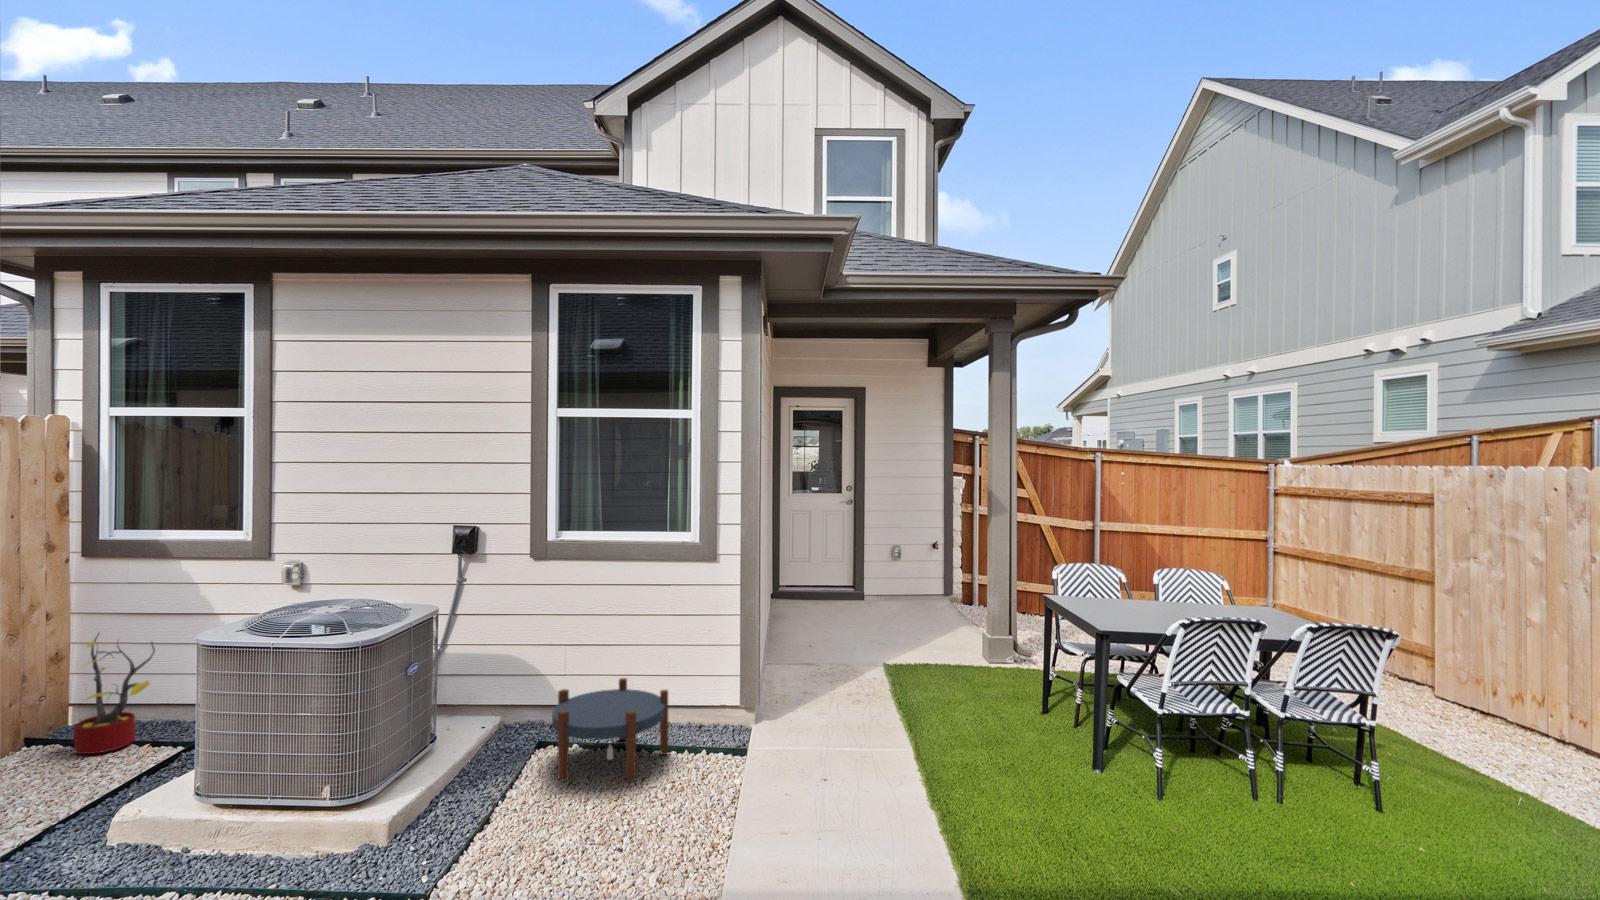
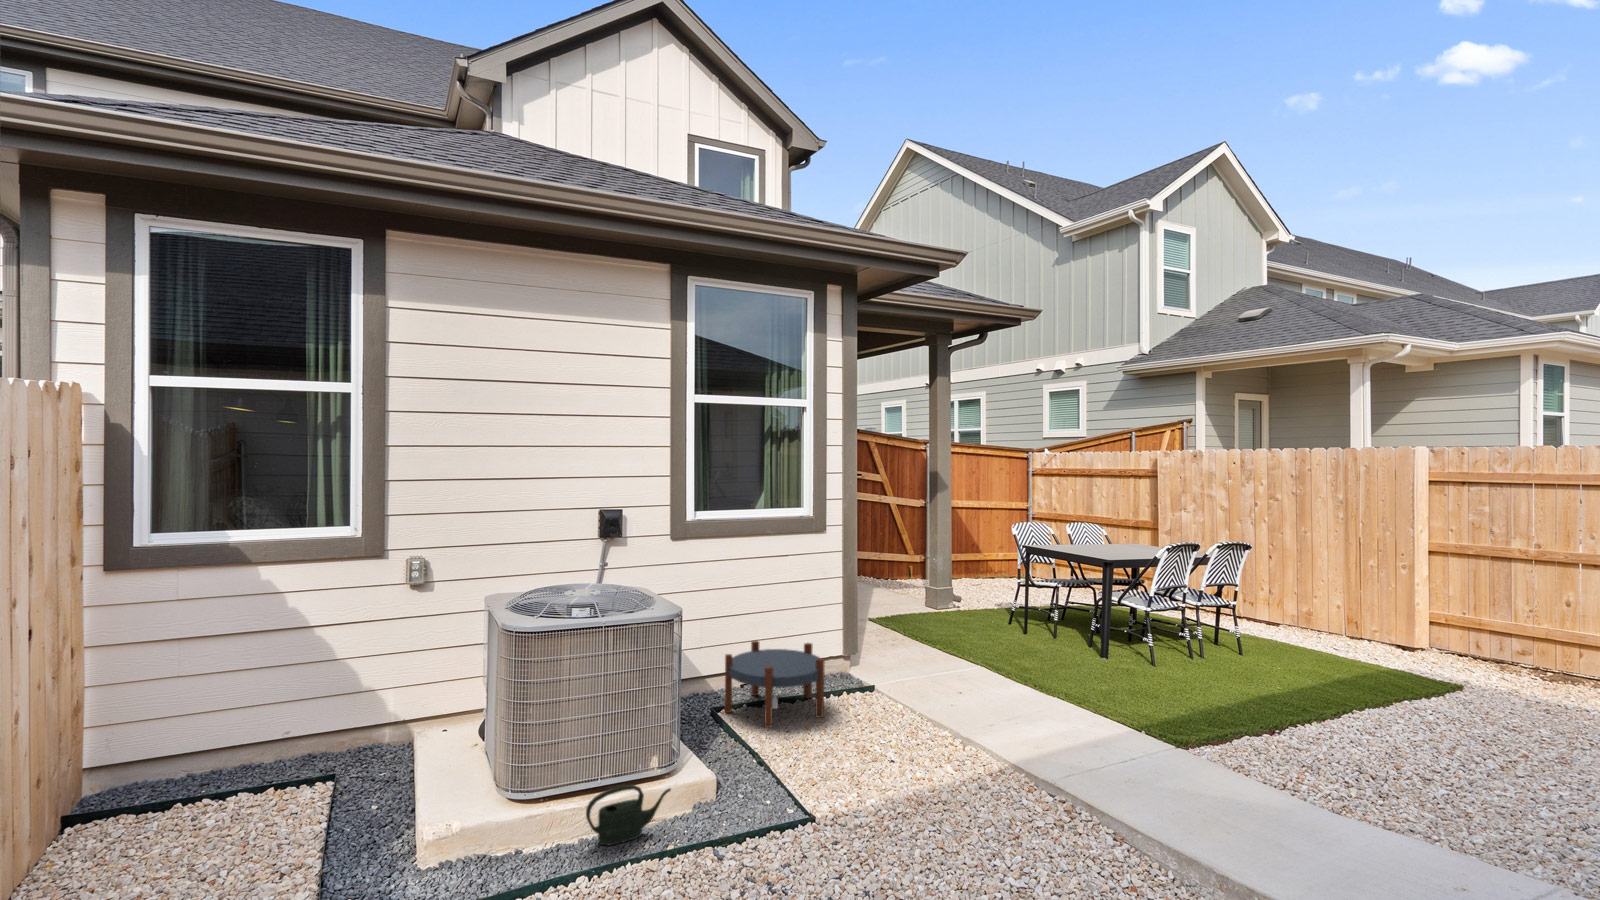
decorative plant: present [74,633,155,754] -> none [136,661,284,815]
watering can: none [181,813,274,872] -> present [586,784,671,846]

